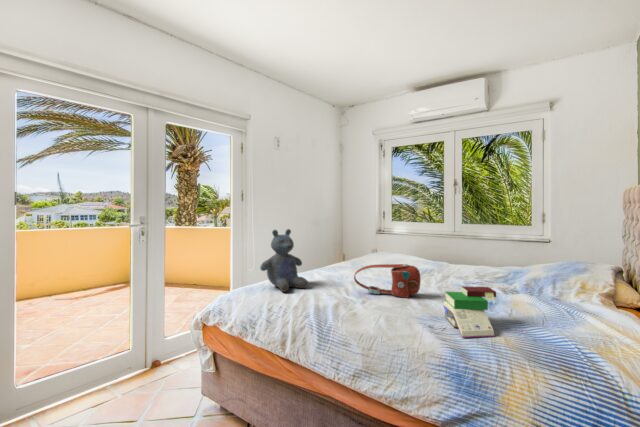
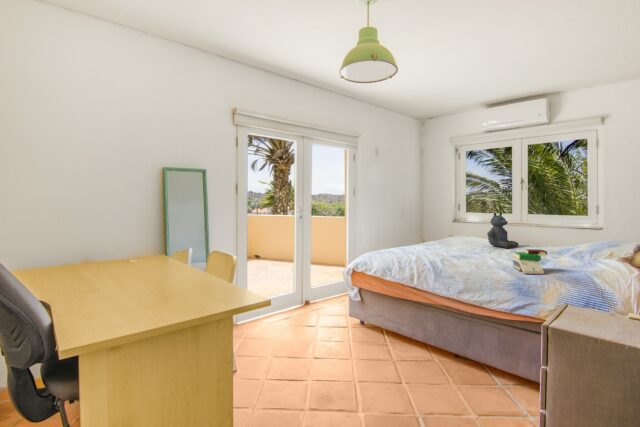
stuffed bear: present [260,229,308,292] -> present [487,212,519,248]
handbag: present [354,264,421,298] -> none [449,238,496,259]

